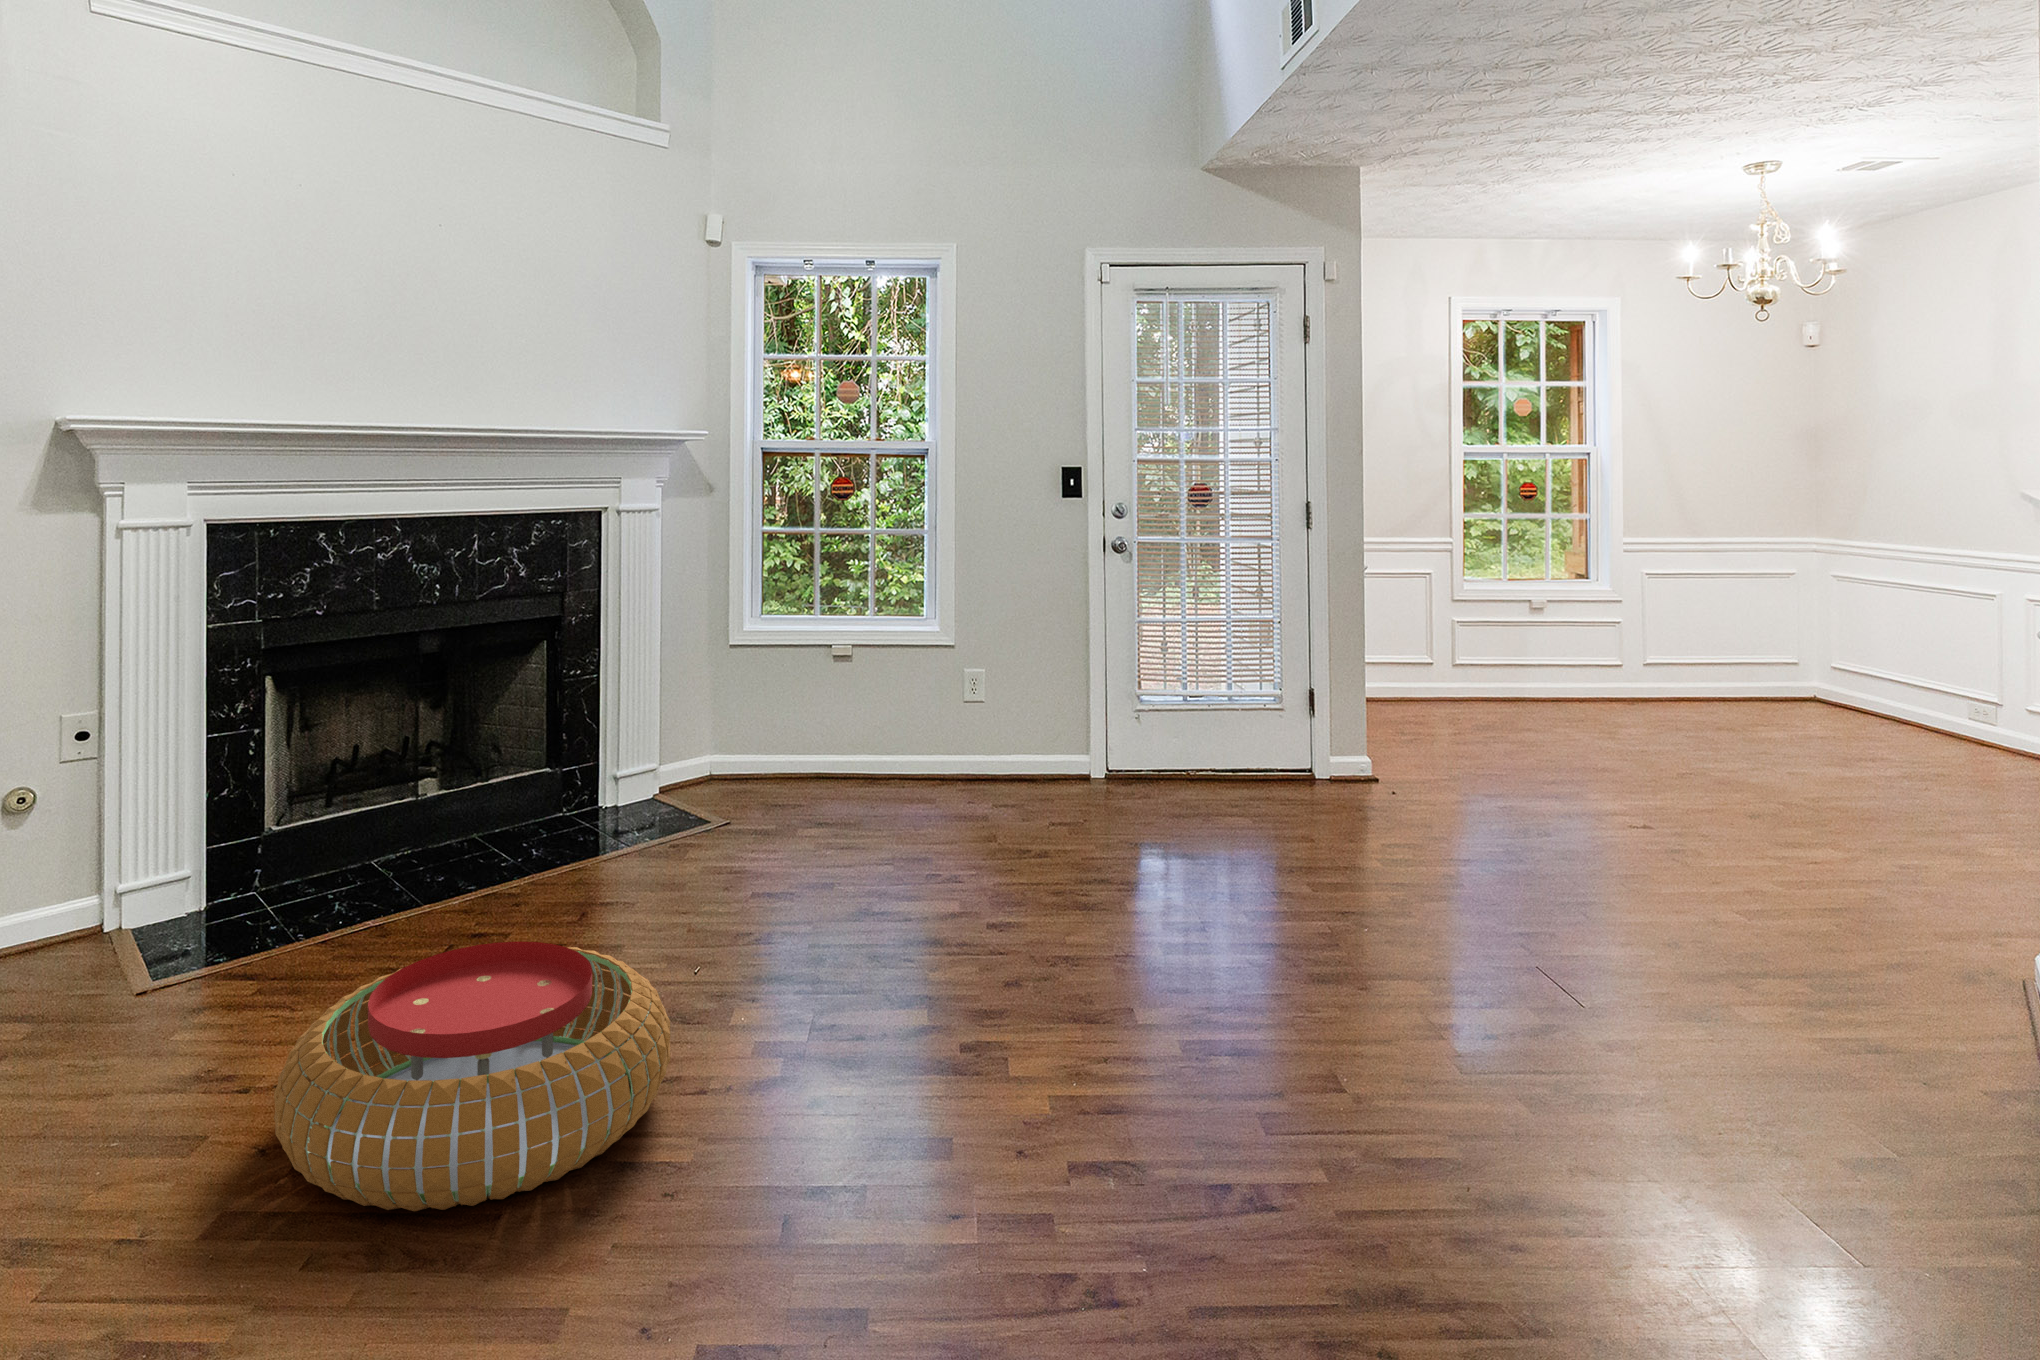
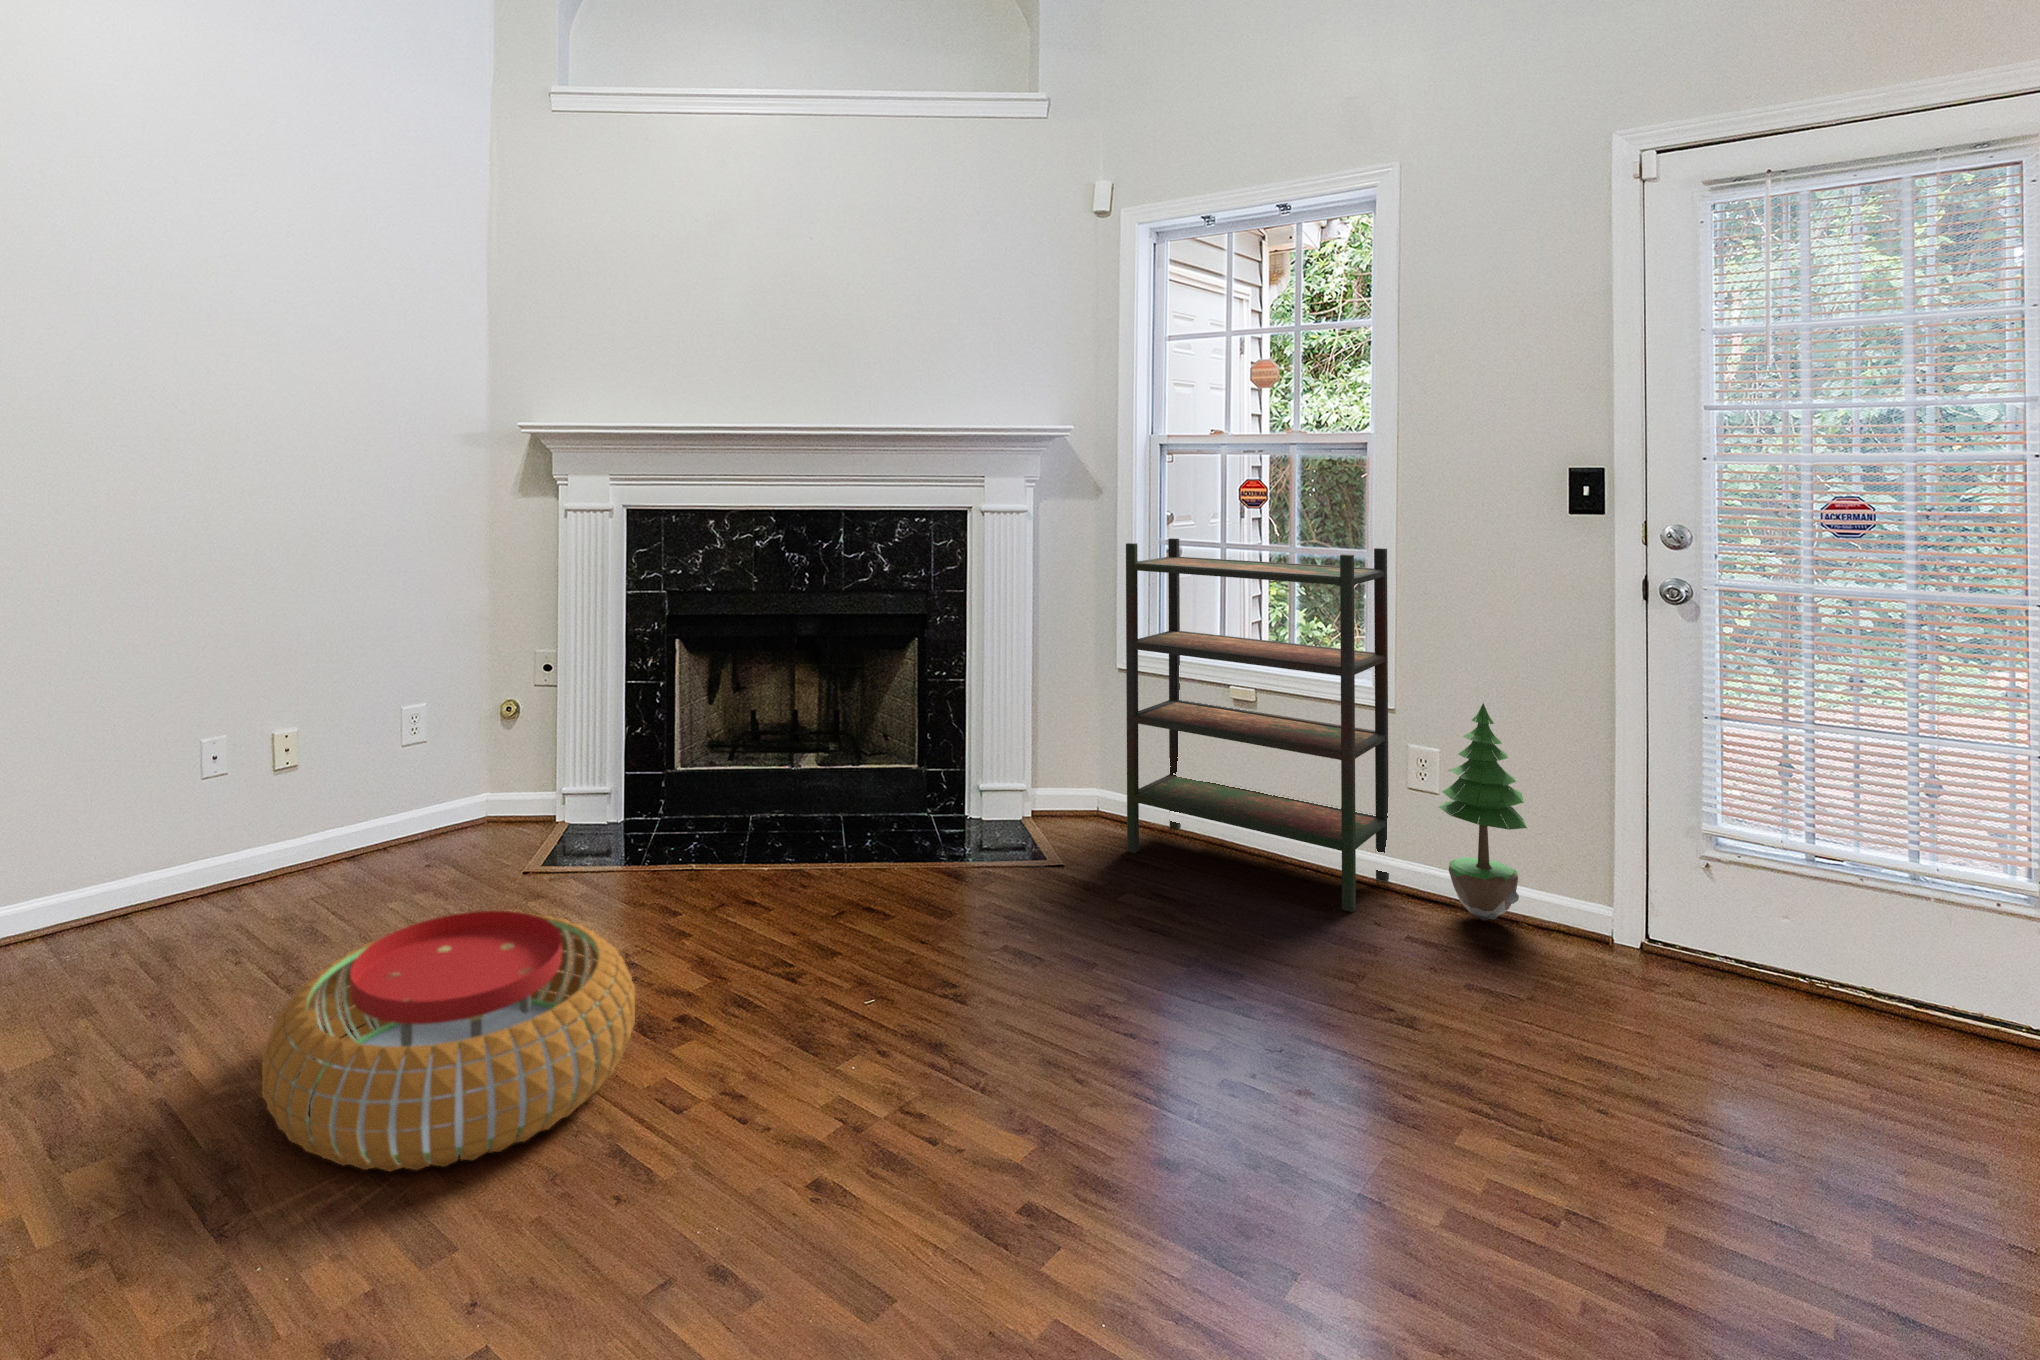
bookshelf: none [764,528,956,805] -> present [1126,538,1389,912]
potted tree: none [997,633,1052,787] -> present [1439,703,1527,921]

